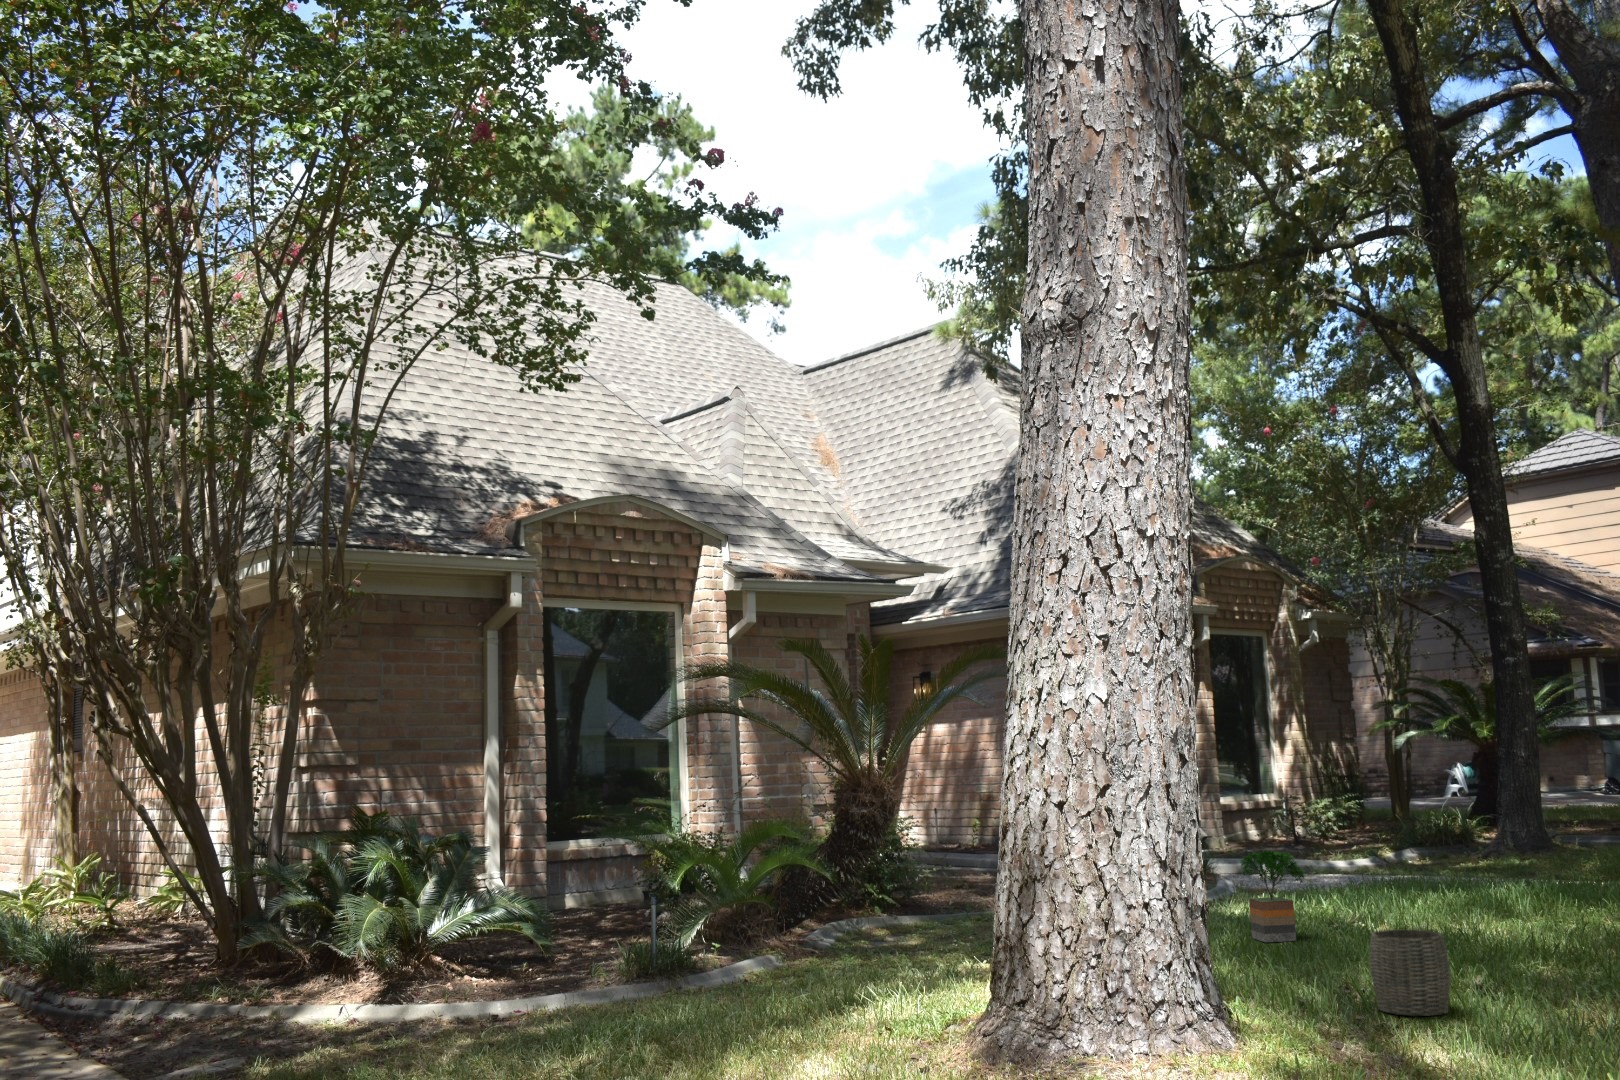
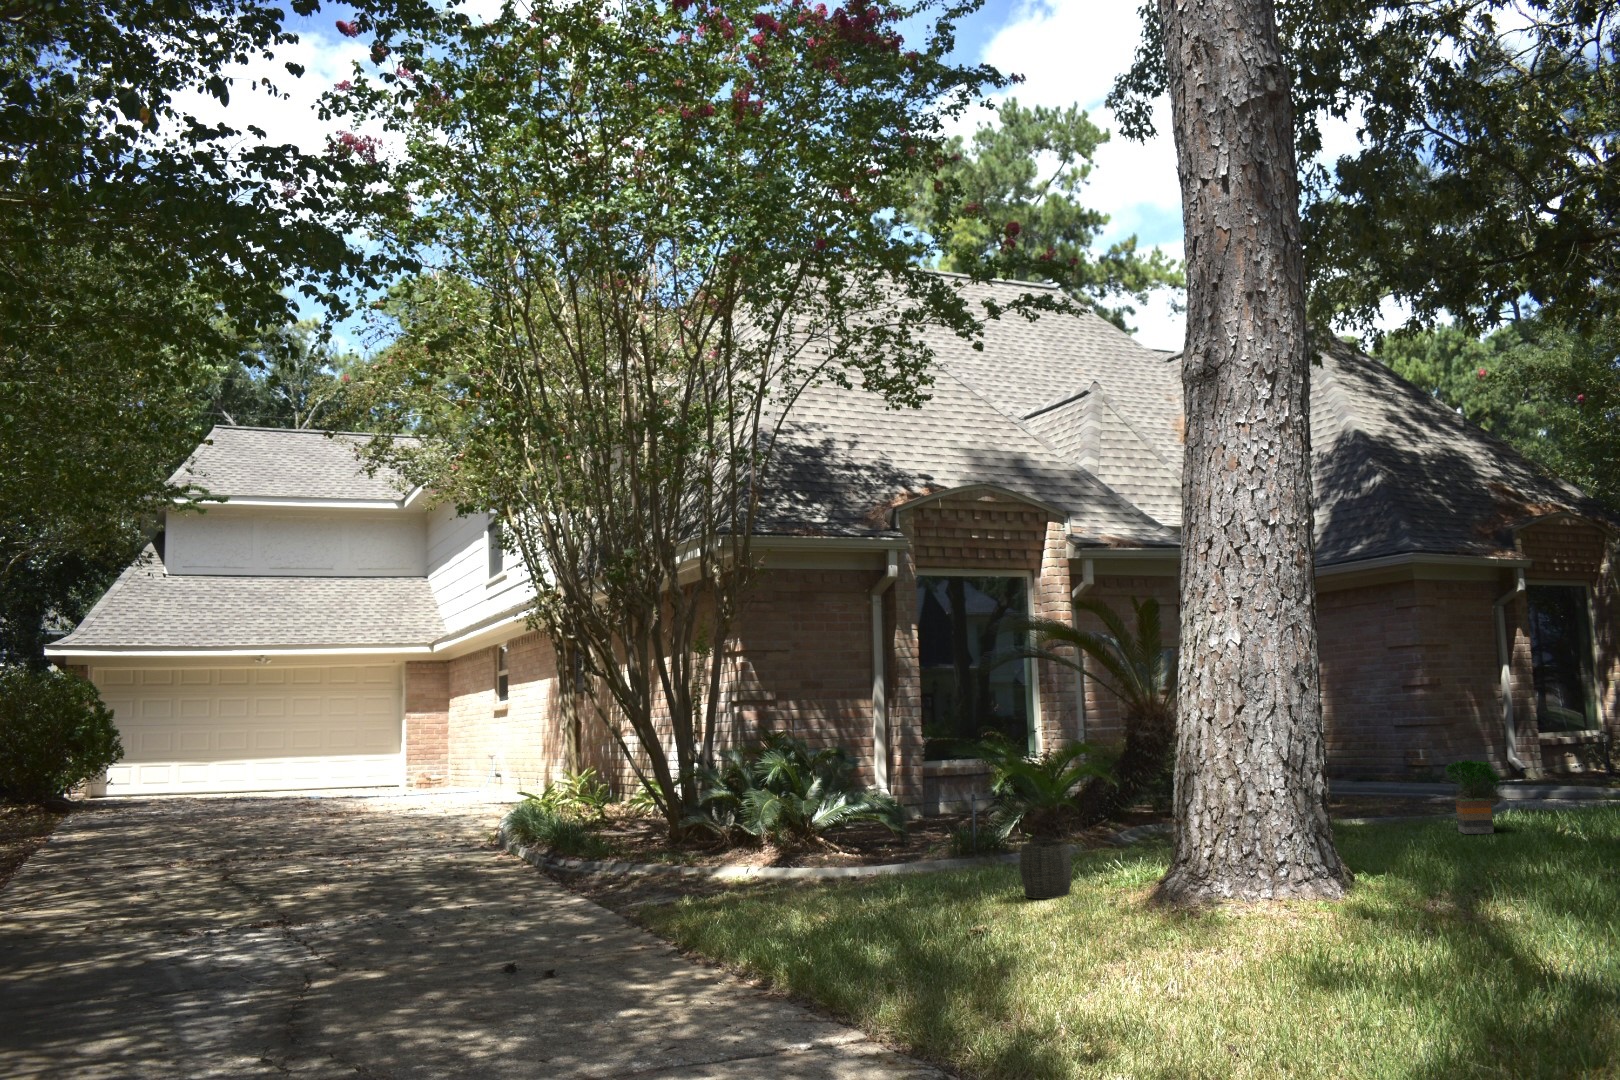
woven basket: present [1369,930,1450,1016] -> present [1020,841,1072,899]

